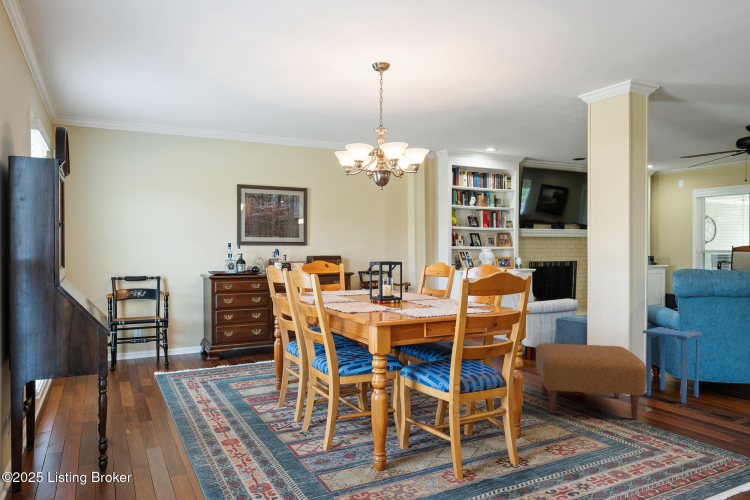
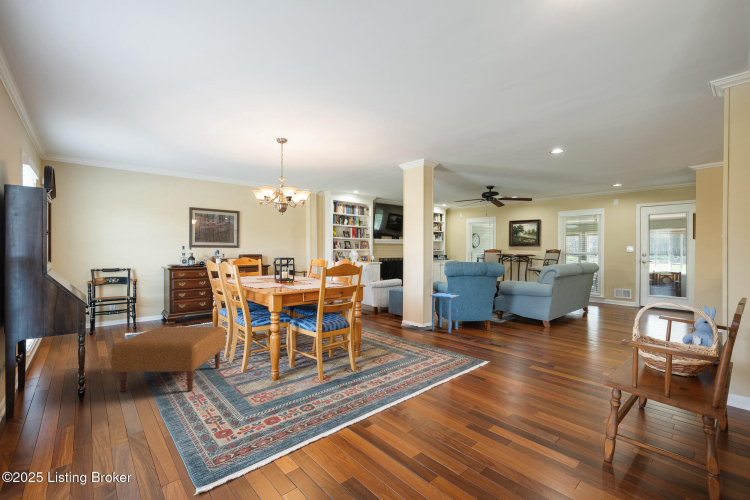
ottoman: present [536,344,646,419] -> present [111,327,226,392]

